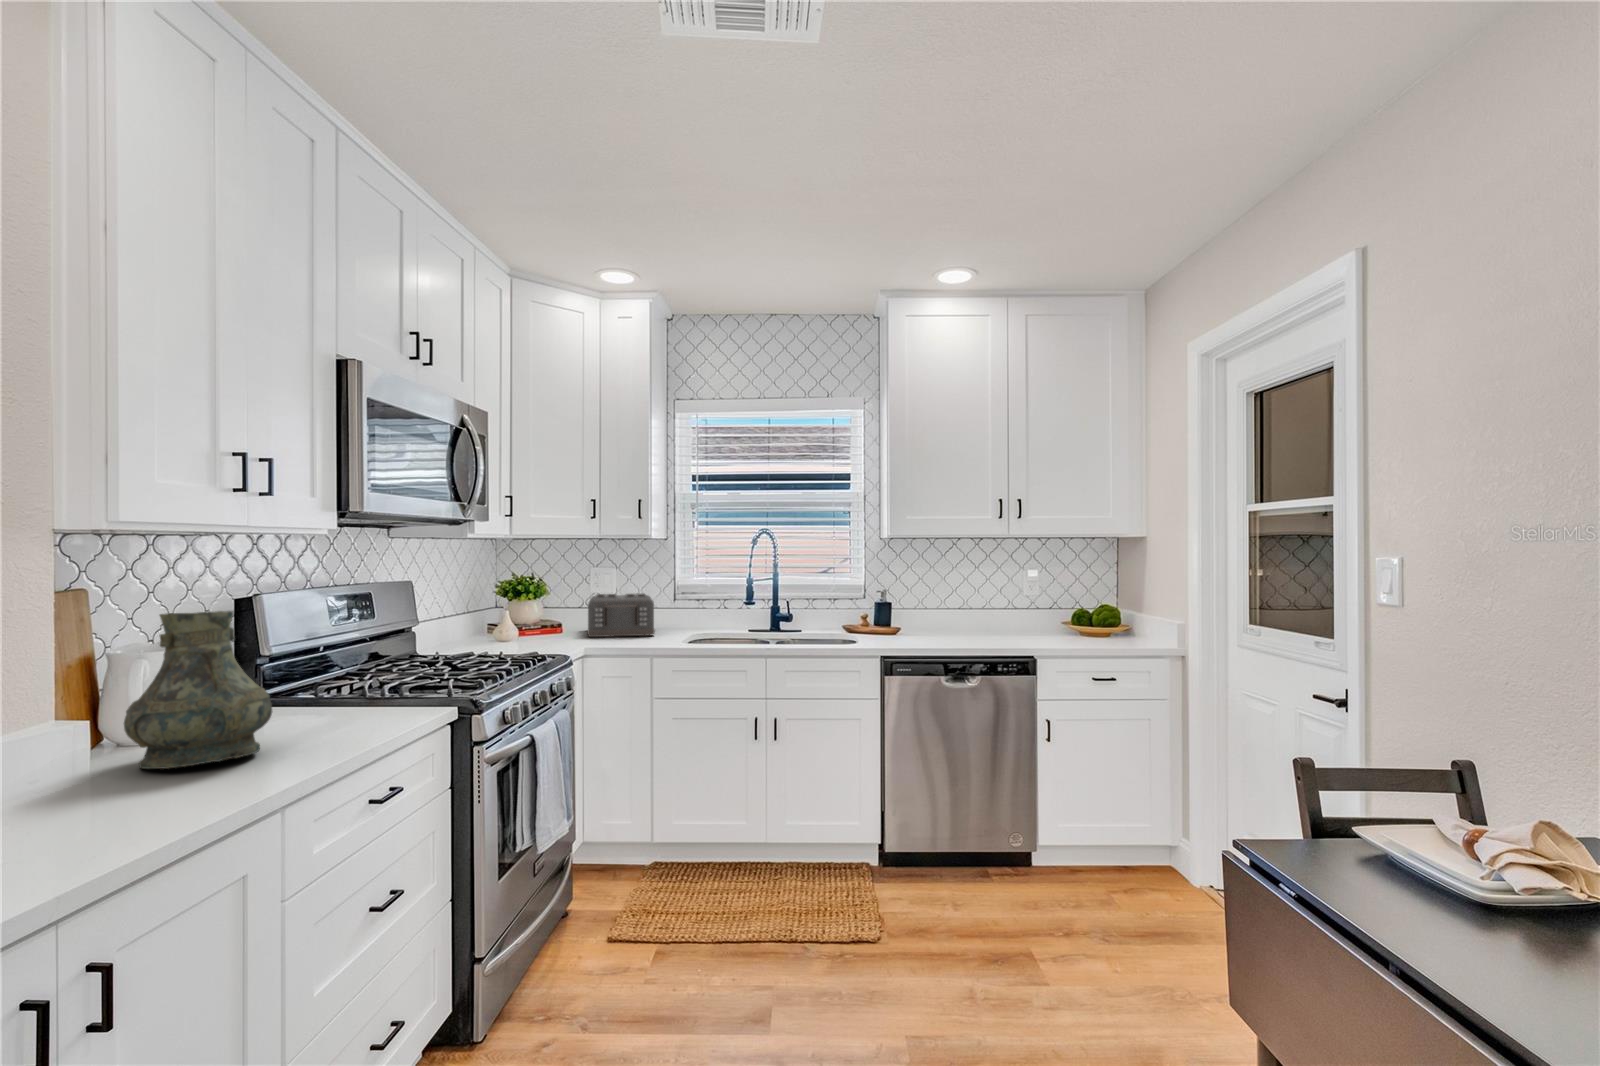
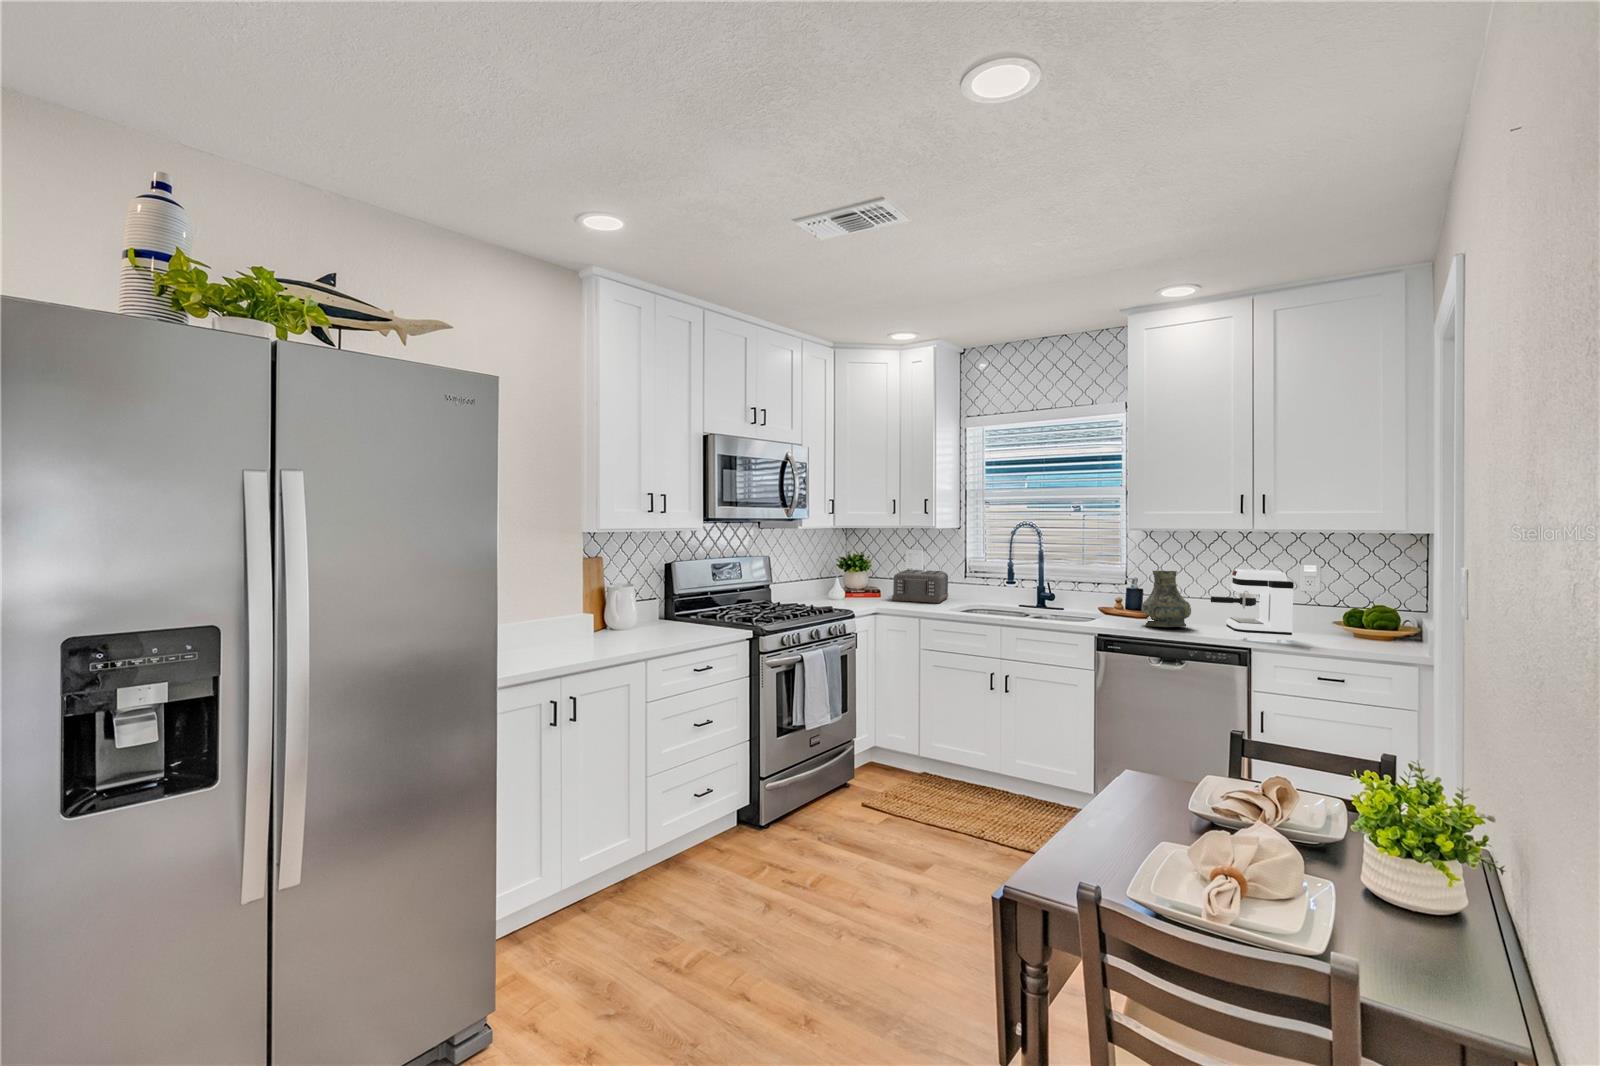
coffee maker: none [980,569,1063,645] -> present [1211,569,1294,641]
vase: present [124,611,272,769] -> present [1141,571,1191,627]

